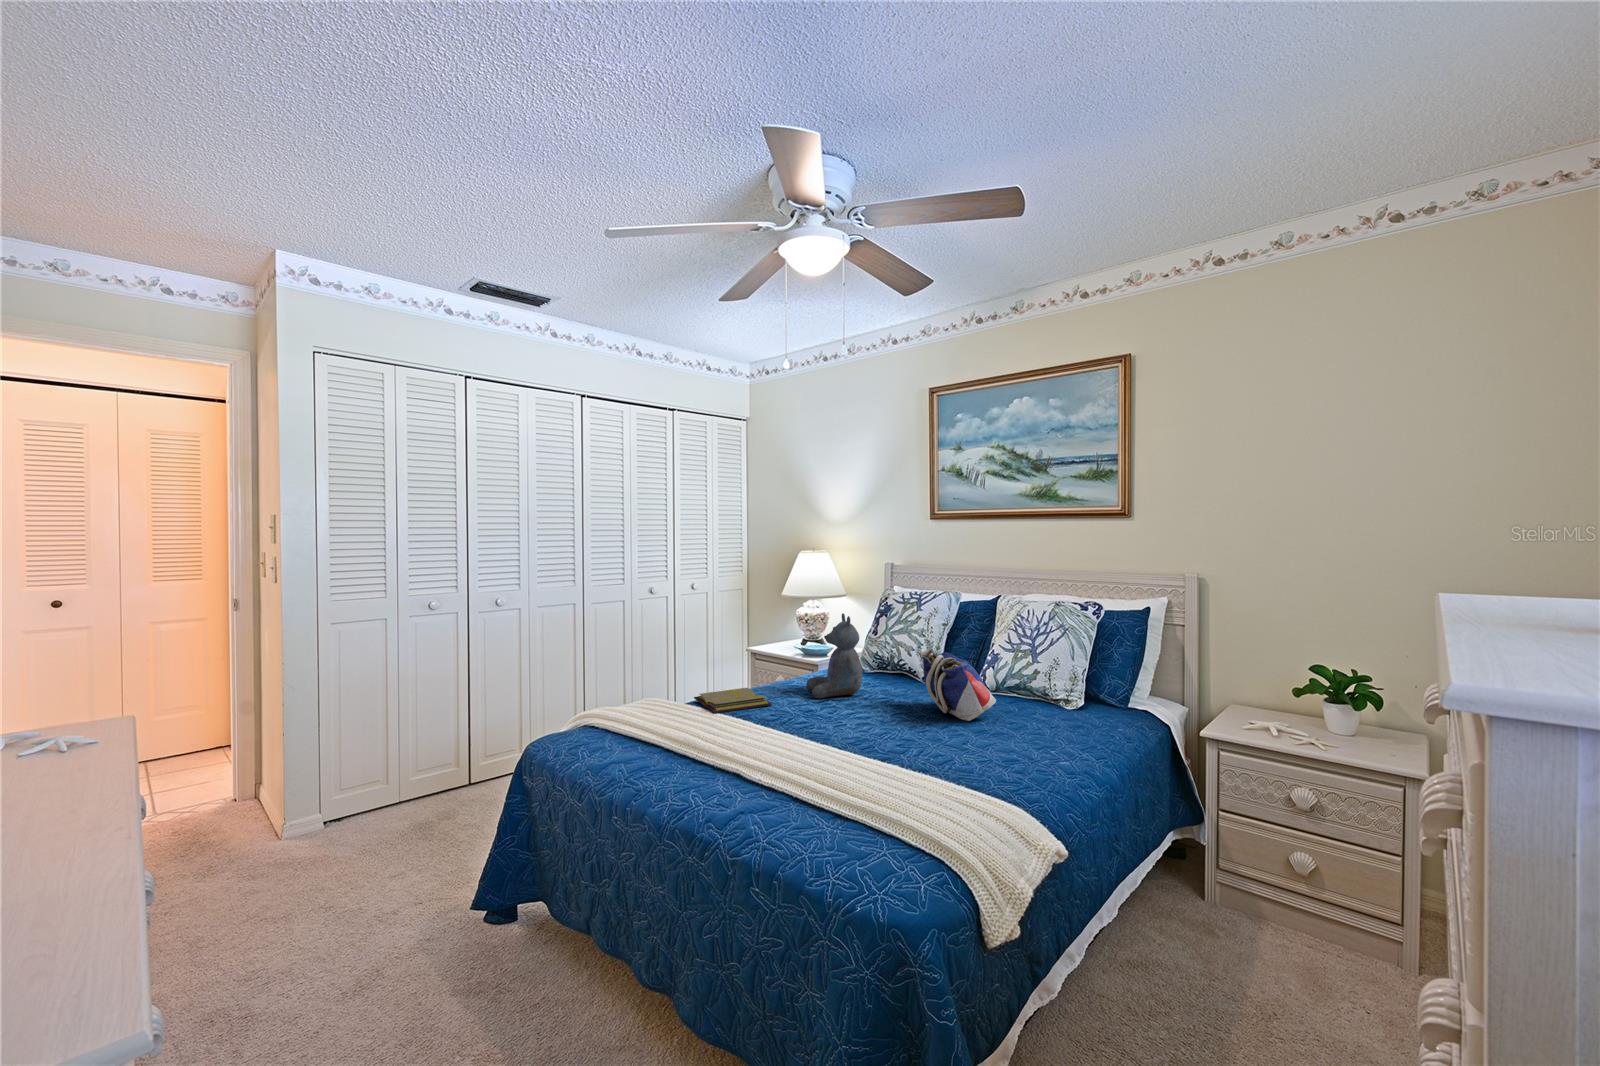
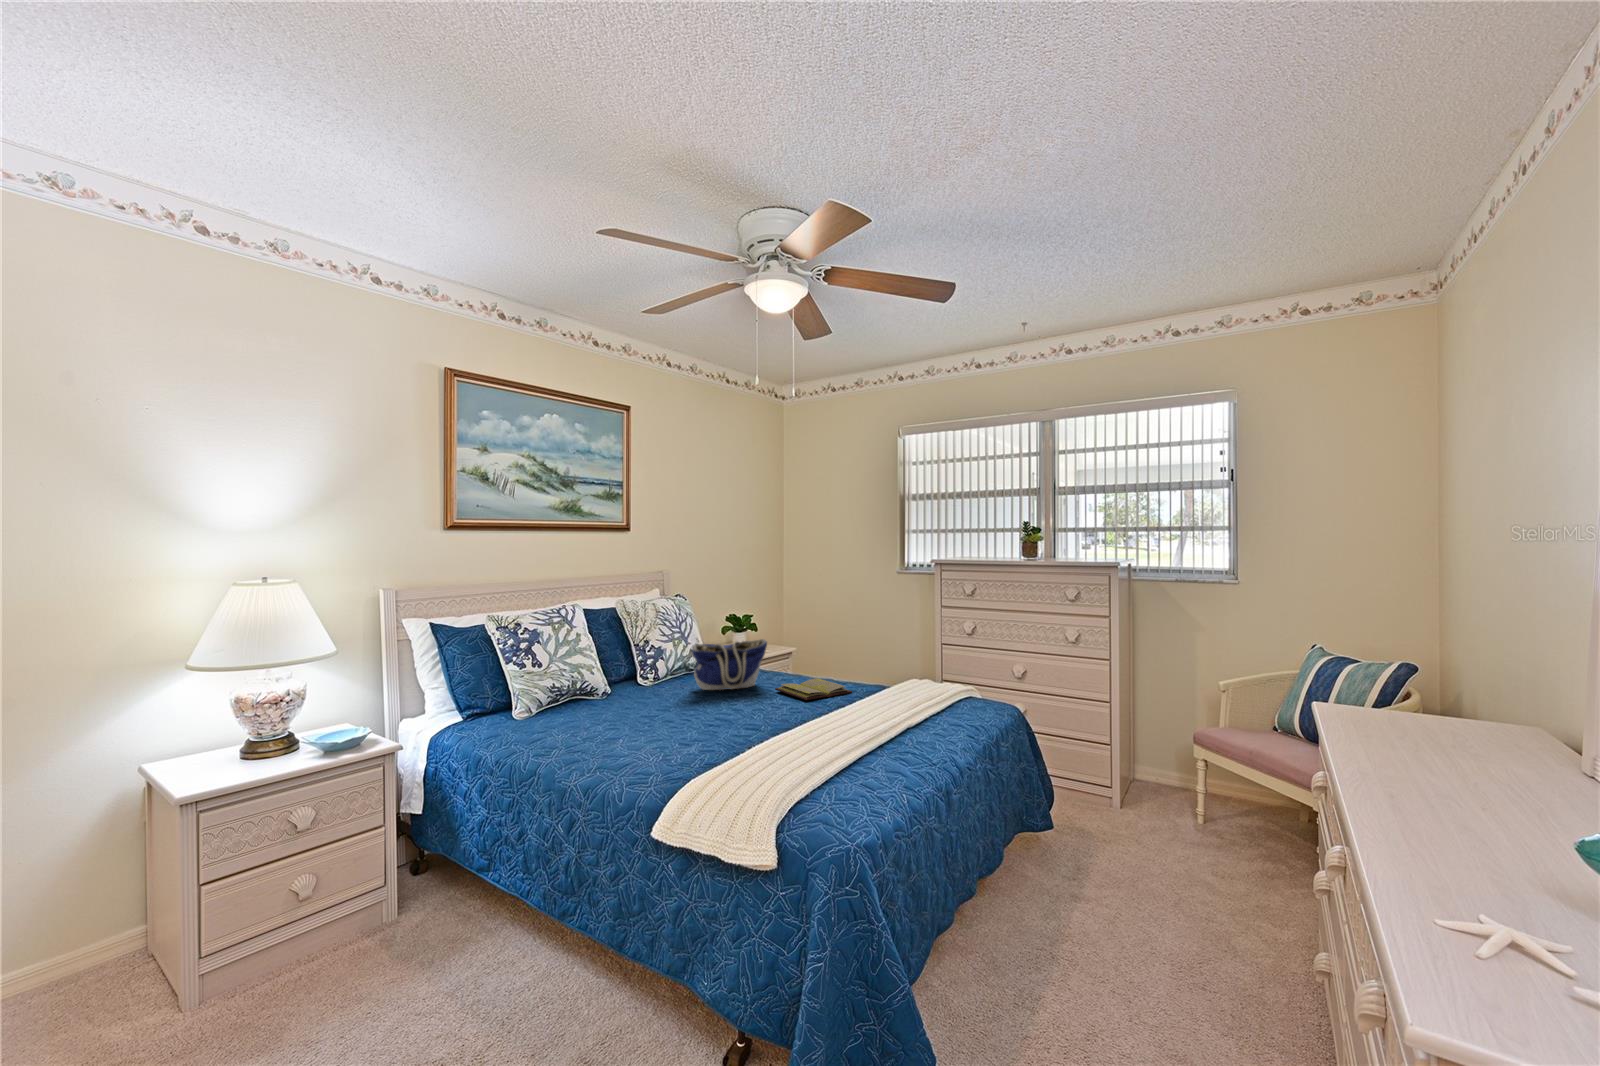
stuffed bear: present [806,613,862,698] -> none [606,628,680,725]
diary: present [694,688,772,713] -> present [775,678,852,700]

